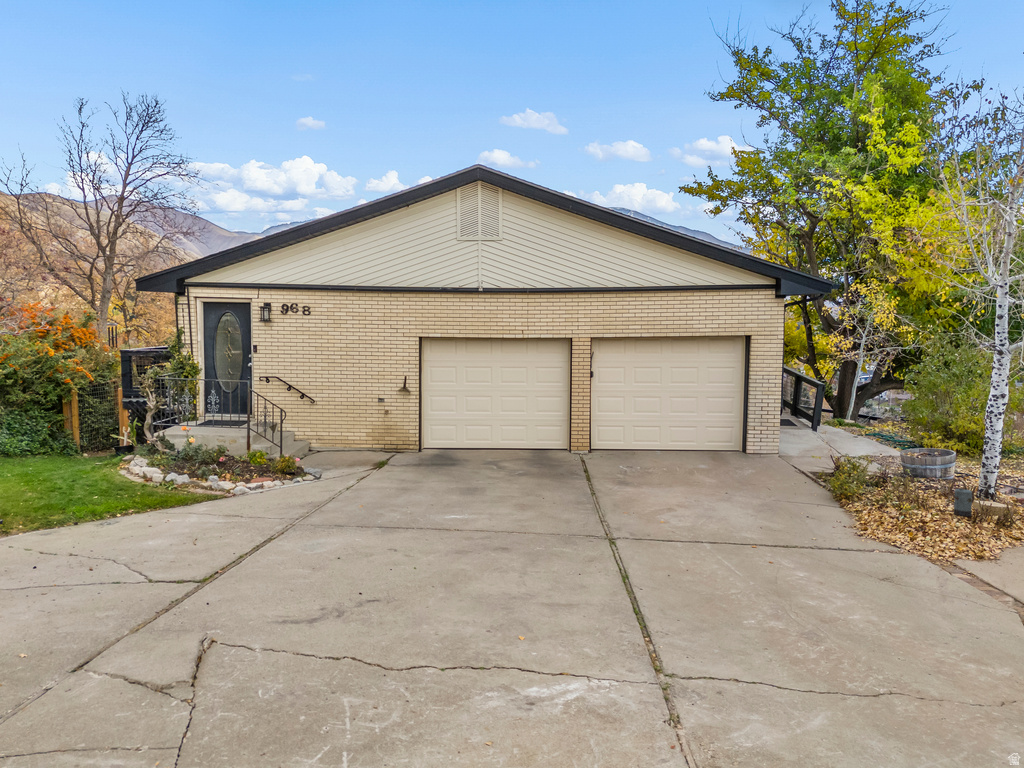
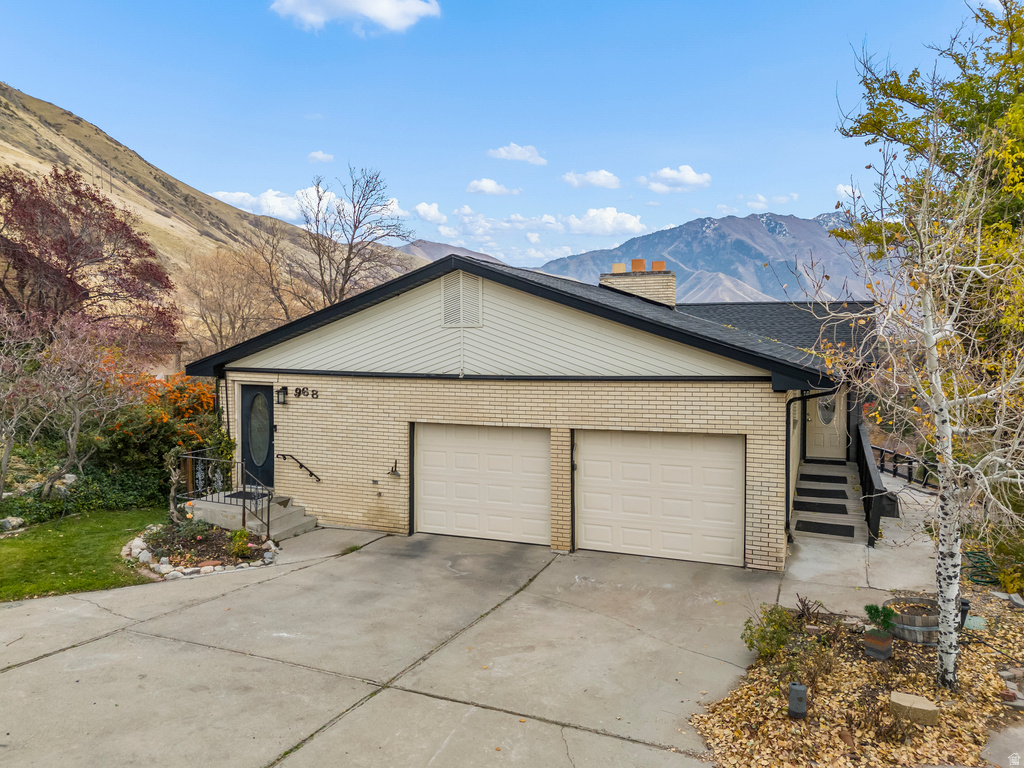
potted tree: none [928,442,962,484] -> present [864,604,899,660]

